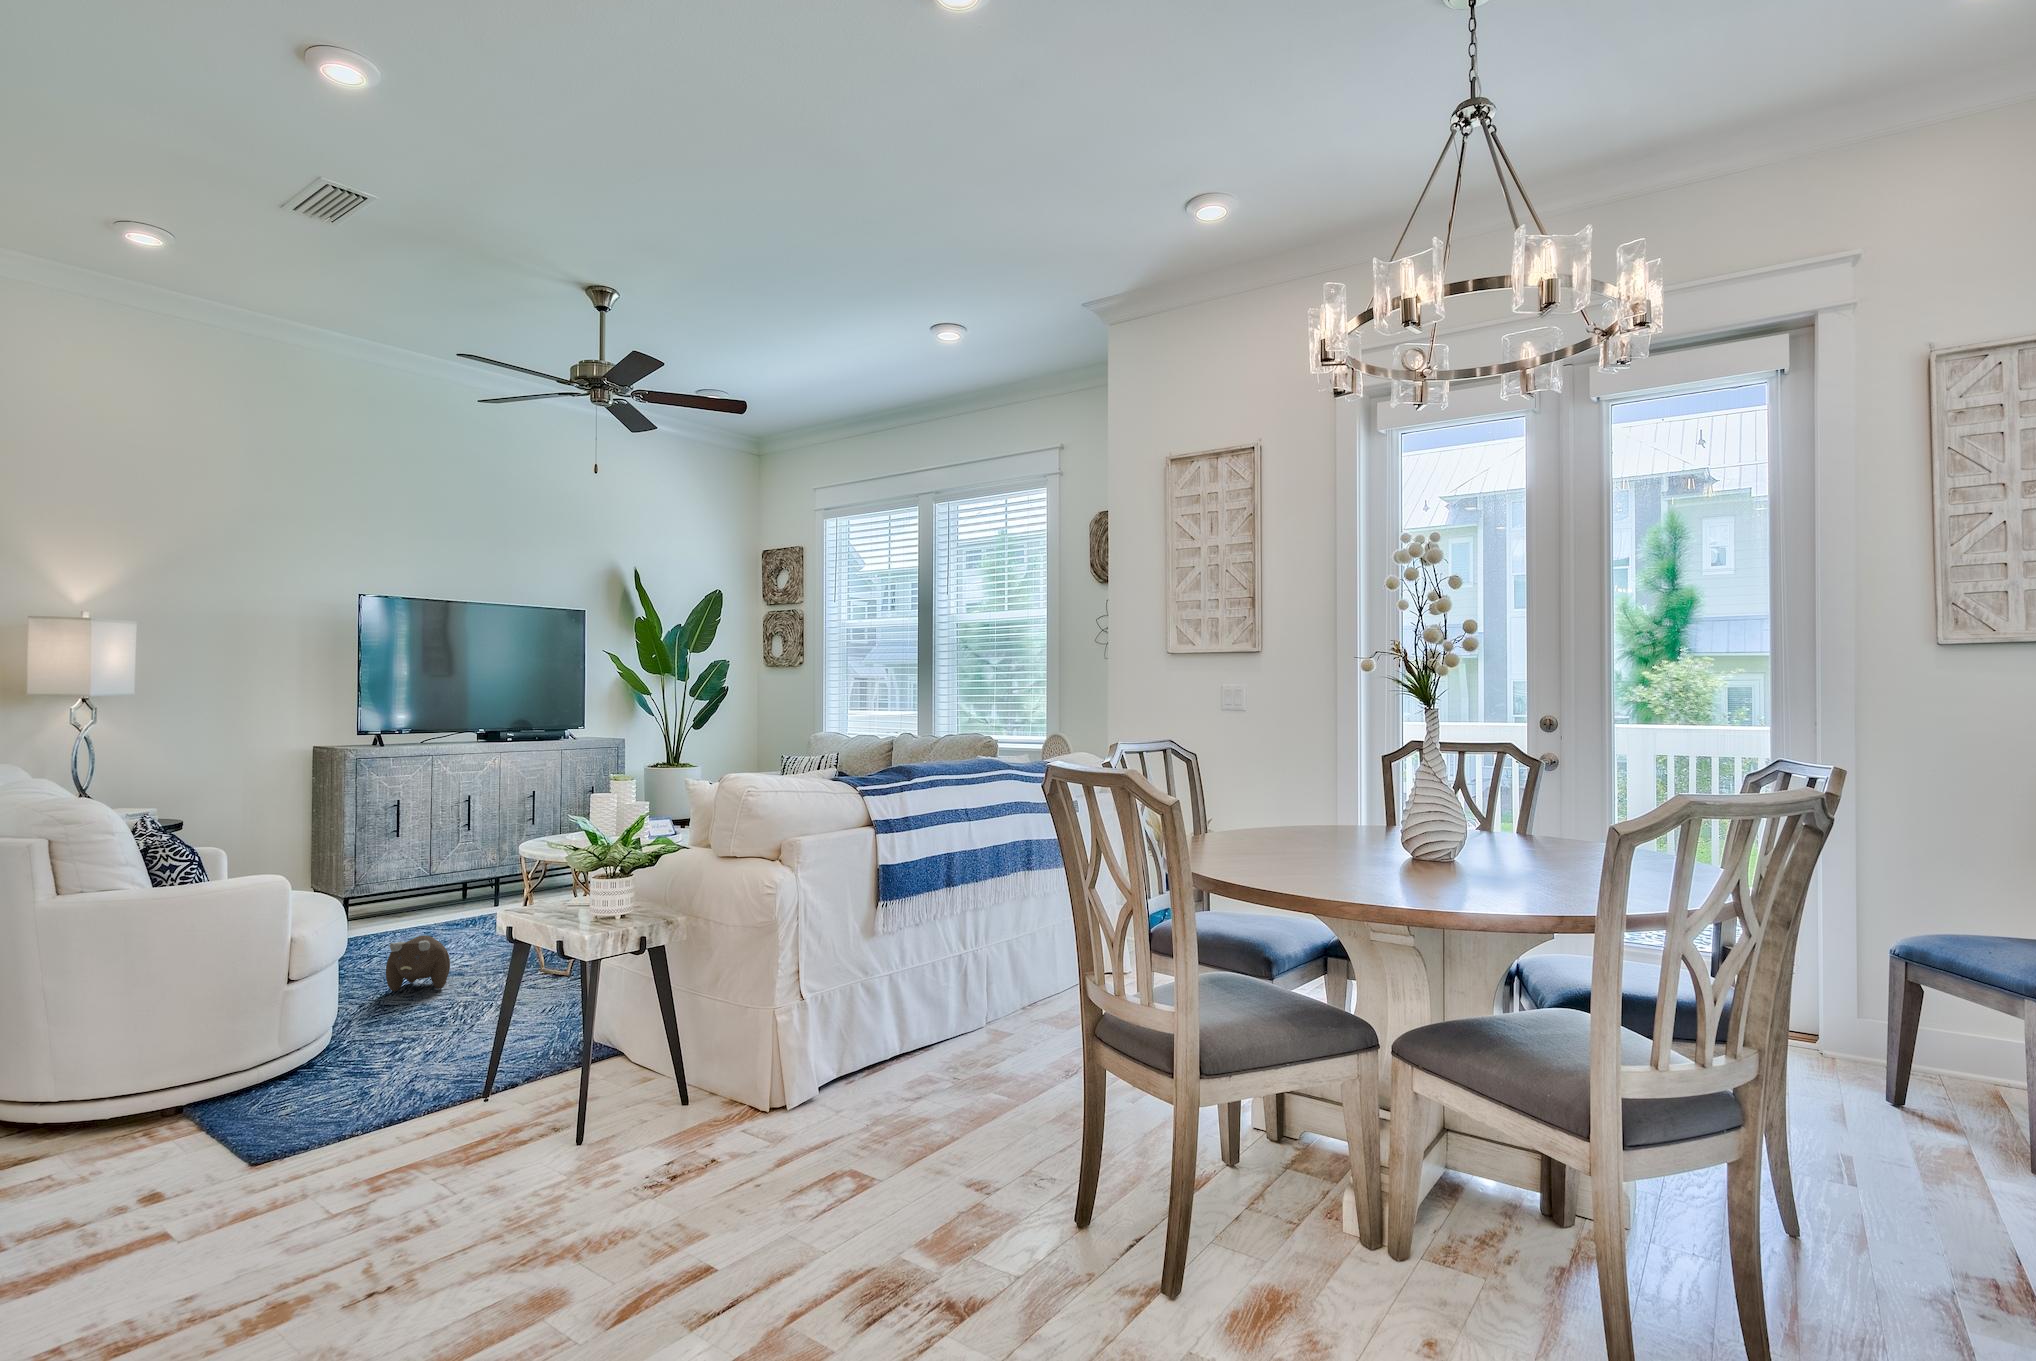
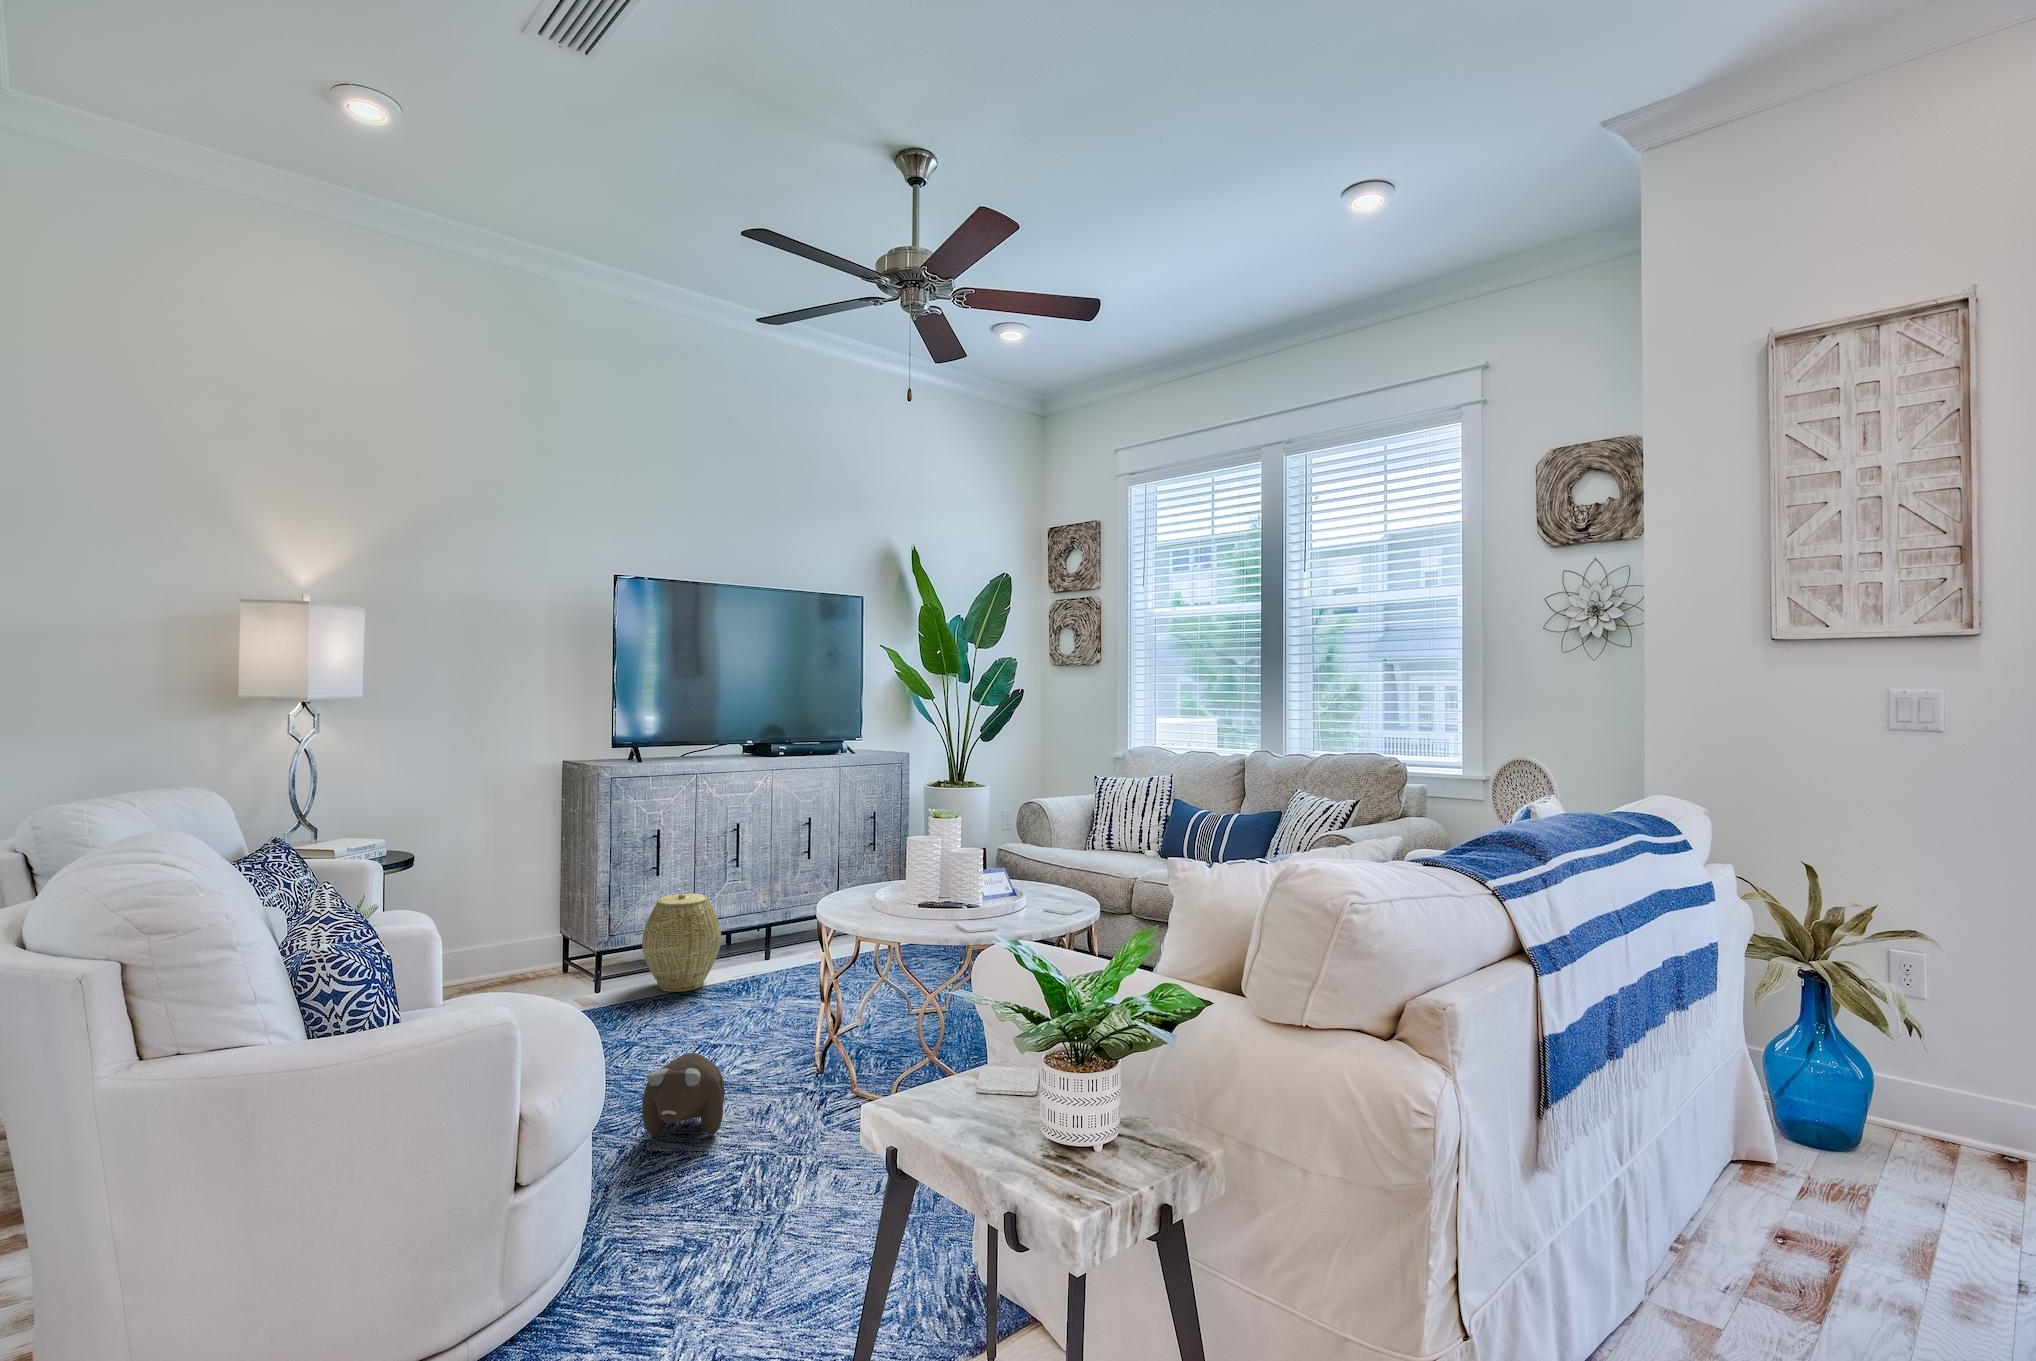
woven basket: none [385,848,454,926] -> present [642,893,721,992]

